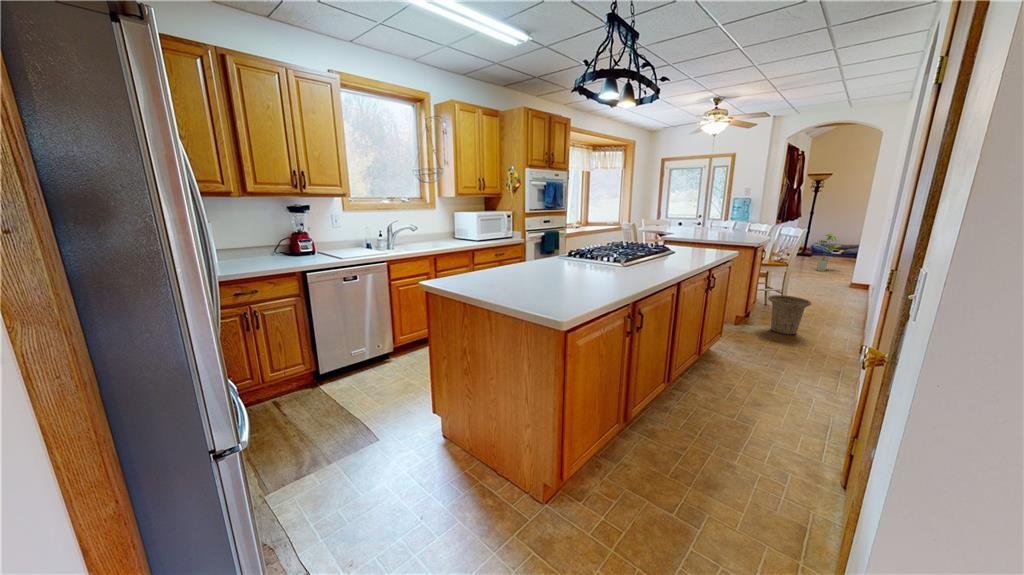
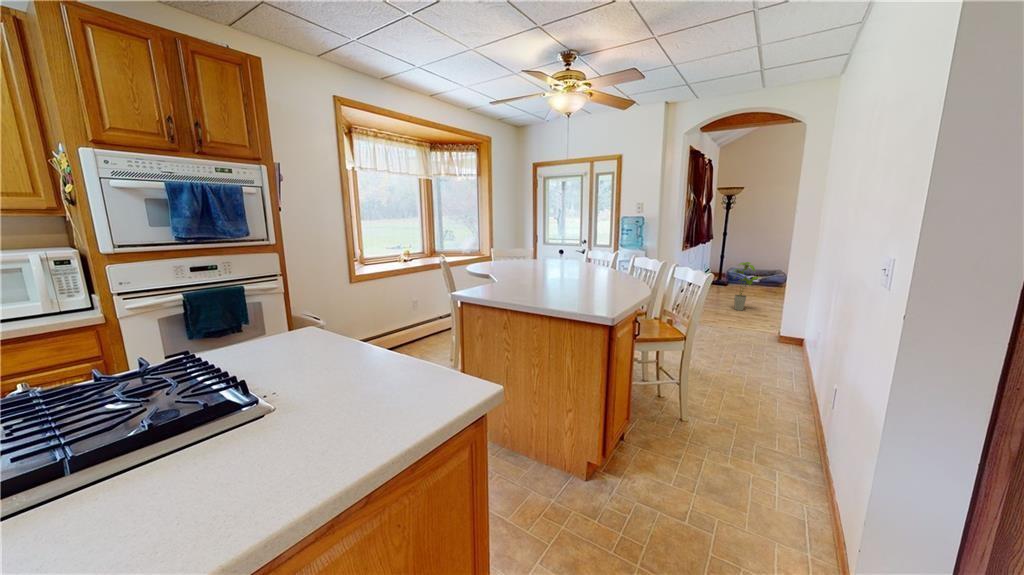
basket: present [768,295,811,335] -> none [641,416,726,517]

